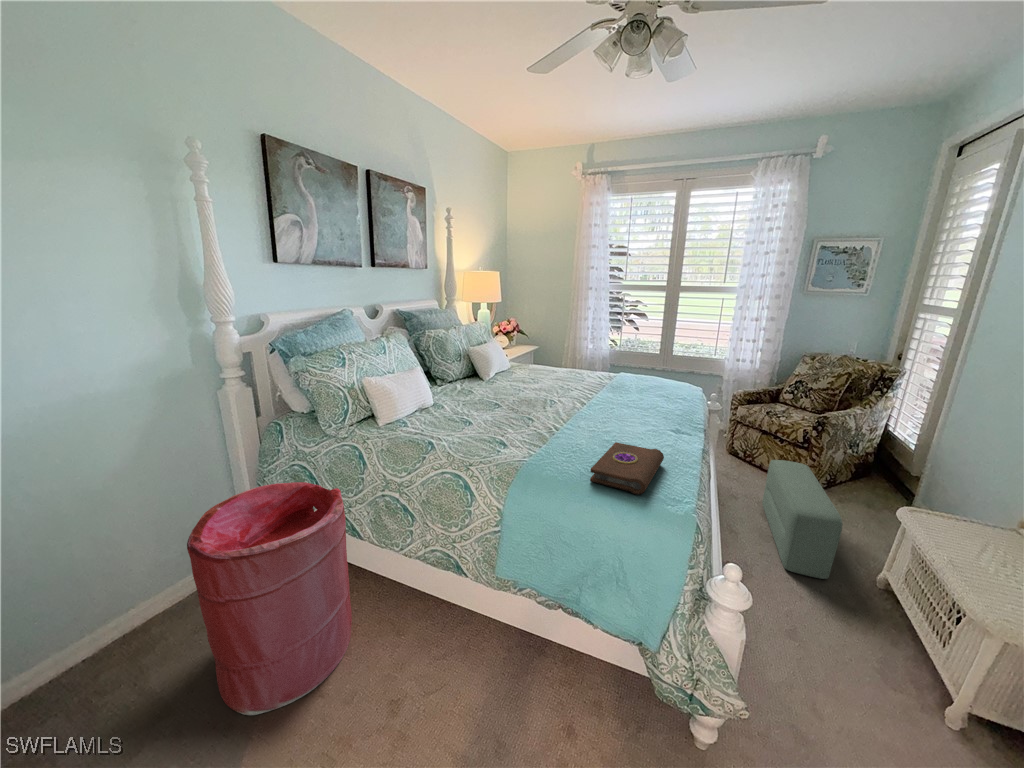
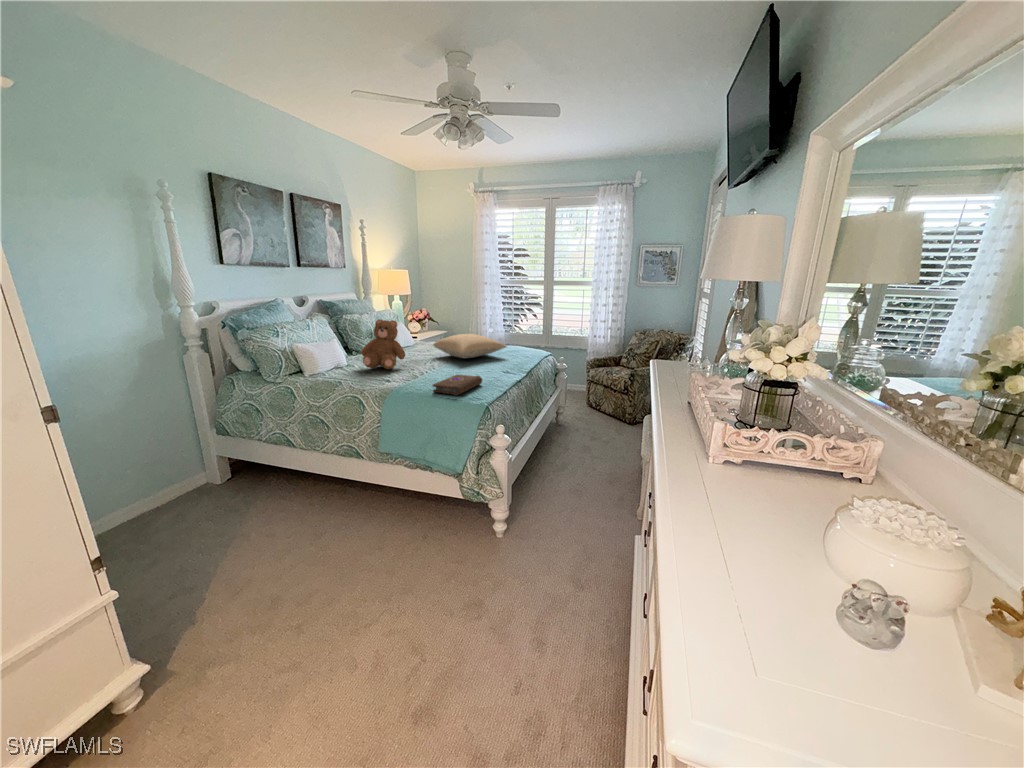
teddy bear: none [456,343,520,419] -> present [361,319,405,369]
pillow: none [549,363,659,401] -> present [433,334,507,358]
pouf: present [762,460,843,579] -> none [587,399,617,466]
laundry hamper: present [187,482,352,715] -> none [179,411,290,545]

